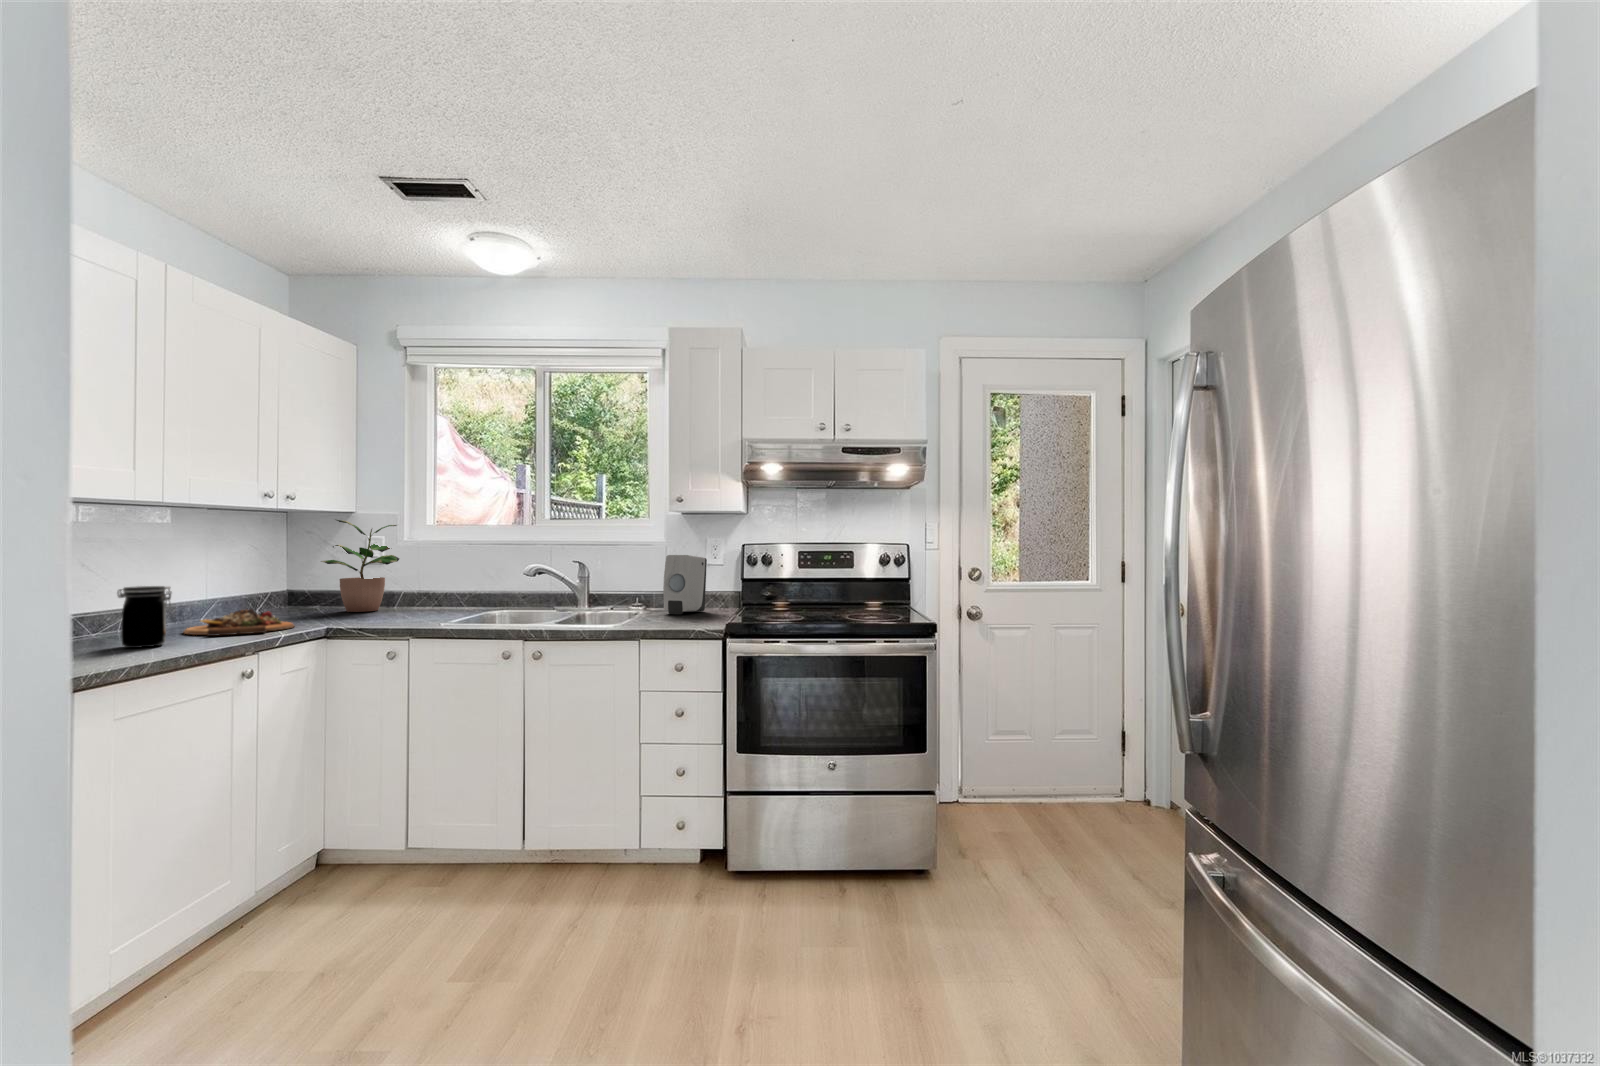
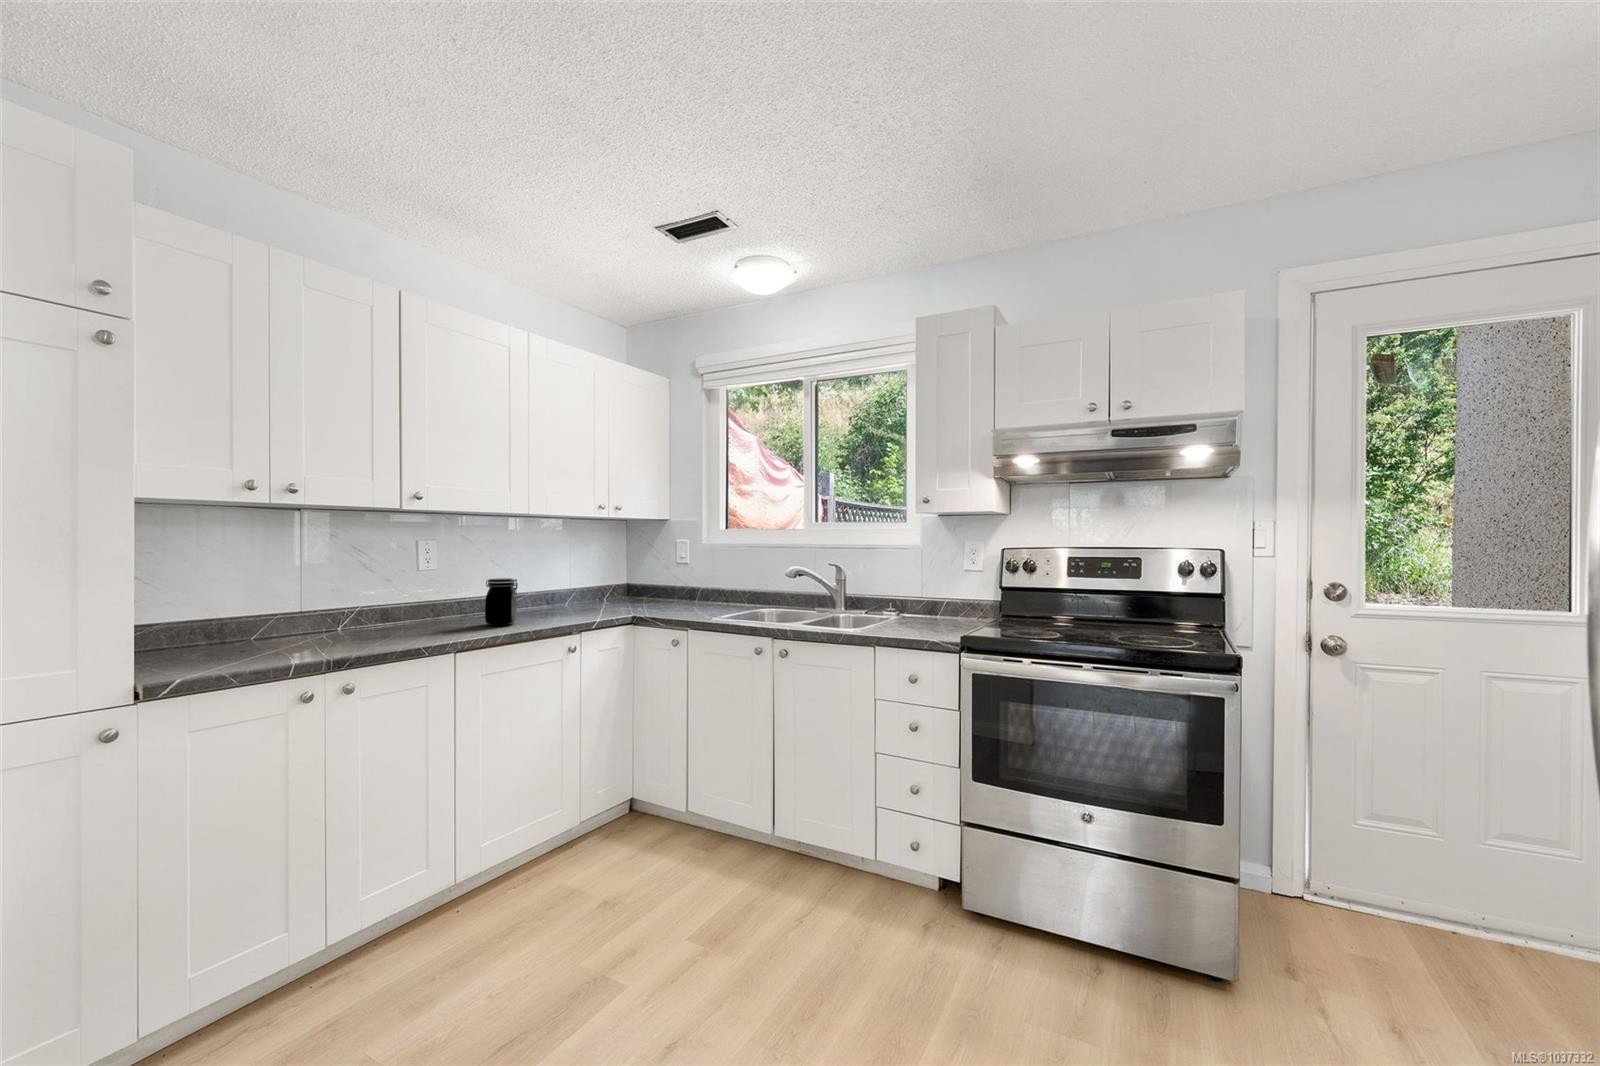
potted plant: present [321,519,399,612] -> none [643,525,706,601]
soap dispenser: present [663,555,707,614] -> none [915,560,962,621]
cutting board: present [184,609,294,636] -> none [538,597,613,618]

